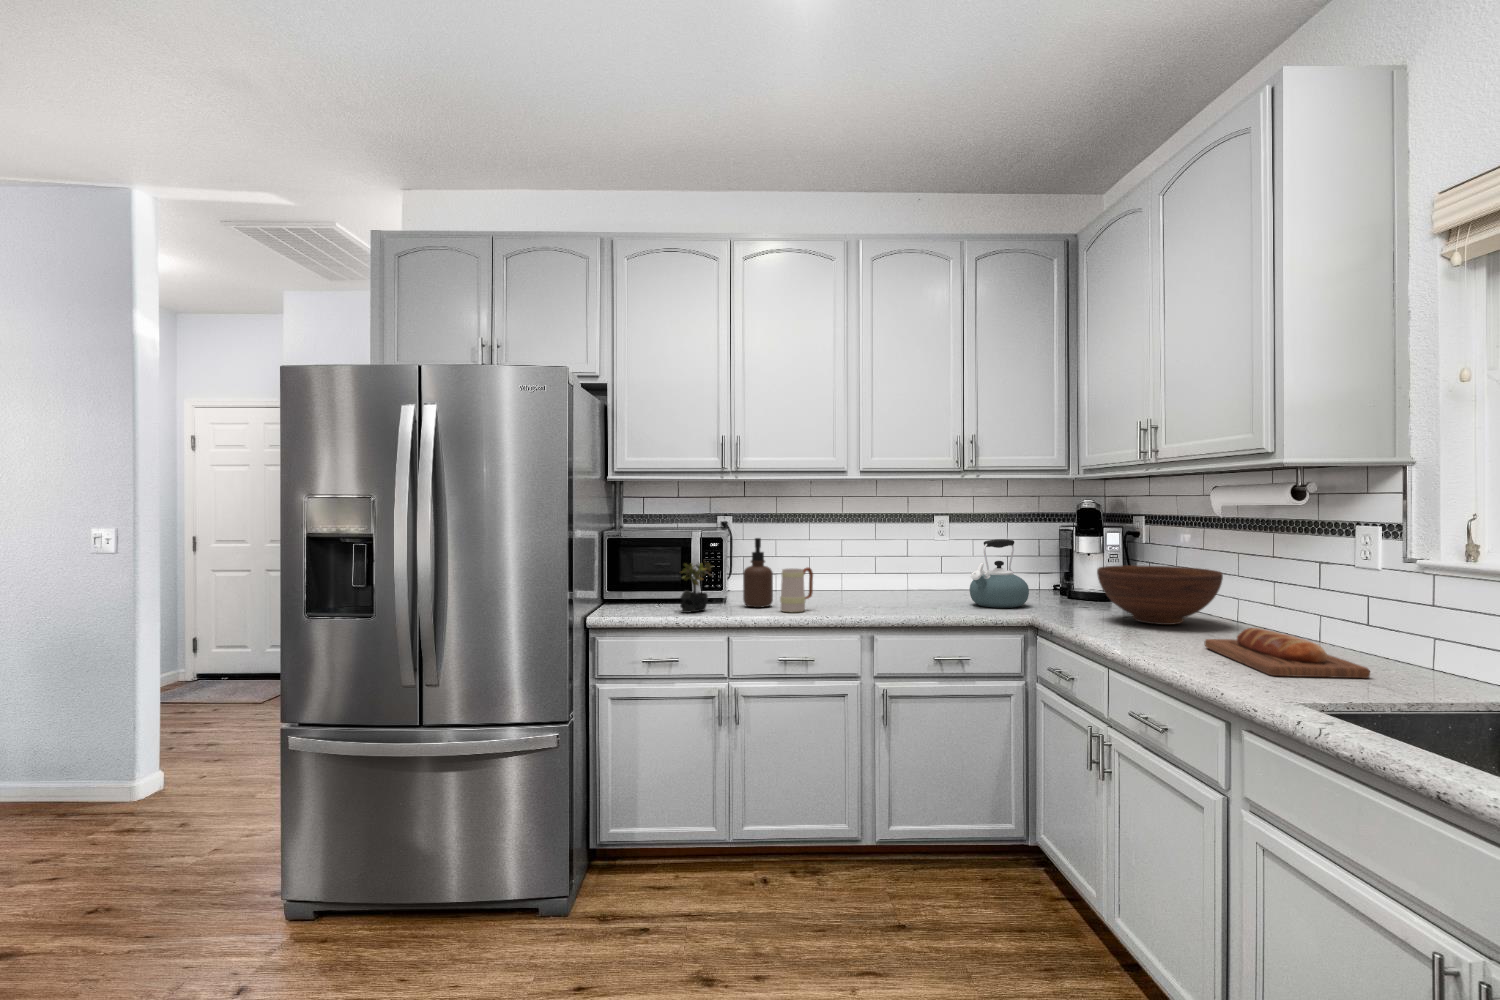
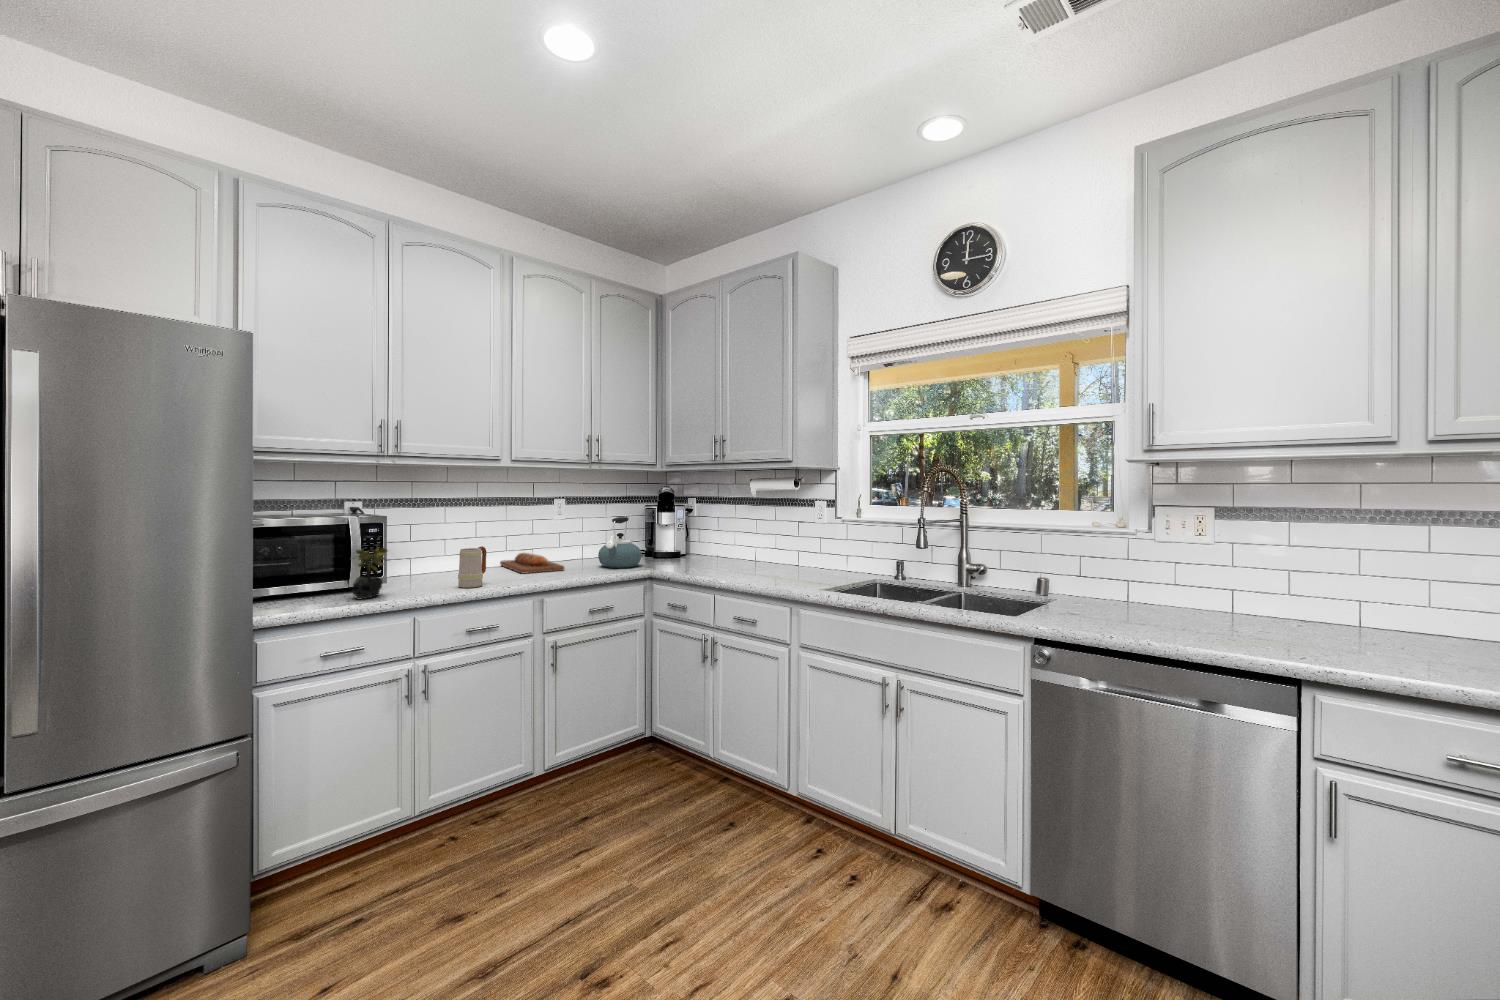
soap dispenser: present [743,538,773,607] -> none [410,522,441,587]
fruit bowl: present [1097,565,1223,625] -> none [698,532,771,569]
bread loaf: present [1204,628,1370,678] -> present [500,553,564,574]

